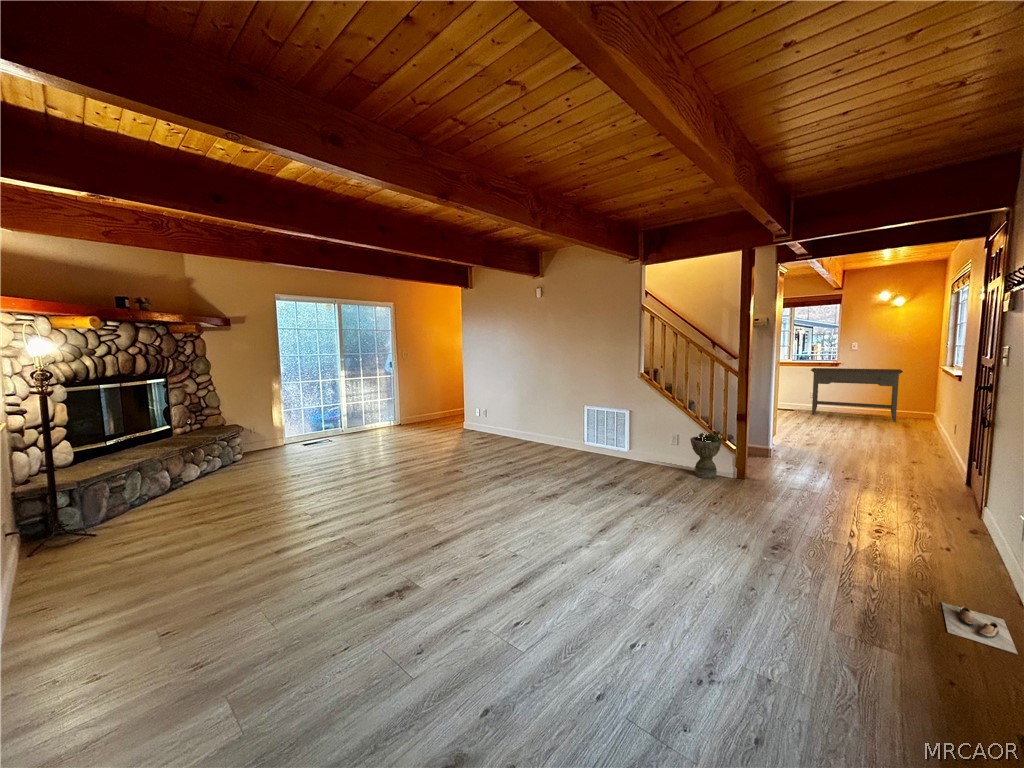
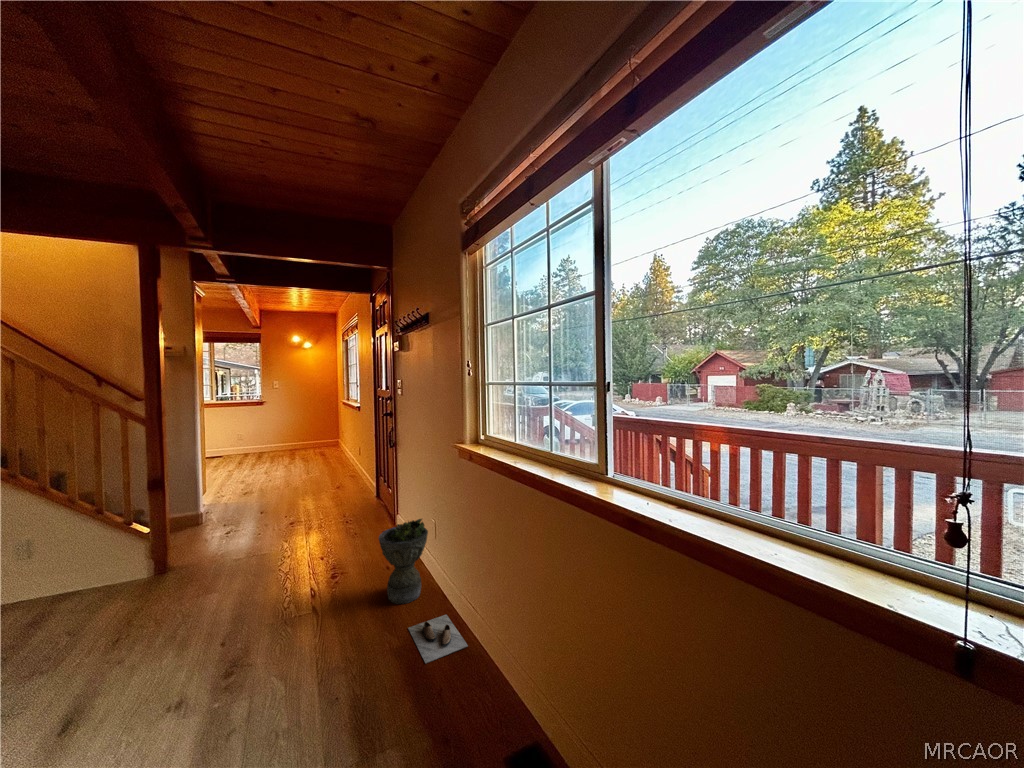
console table: present [811,368,903,421] -> none [236,405,316,459]
planter: present [690,431,722,479] -> present [379,519,428,604]

